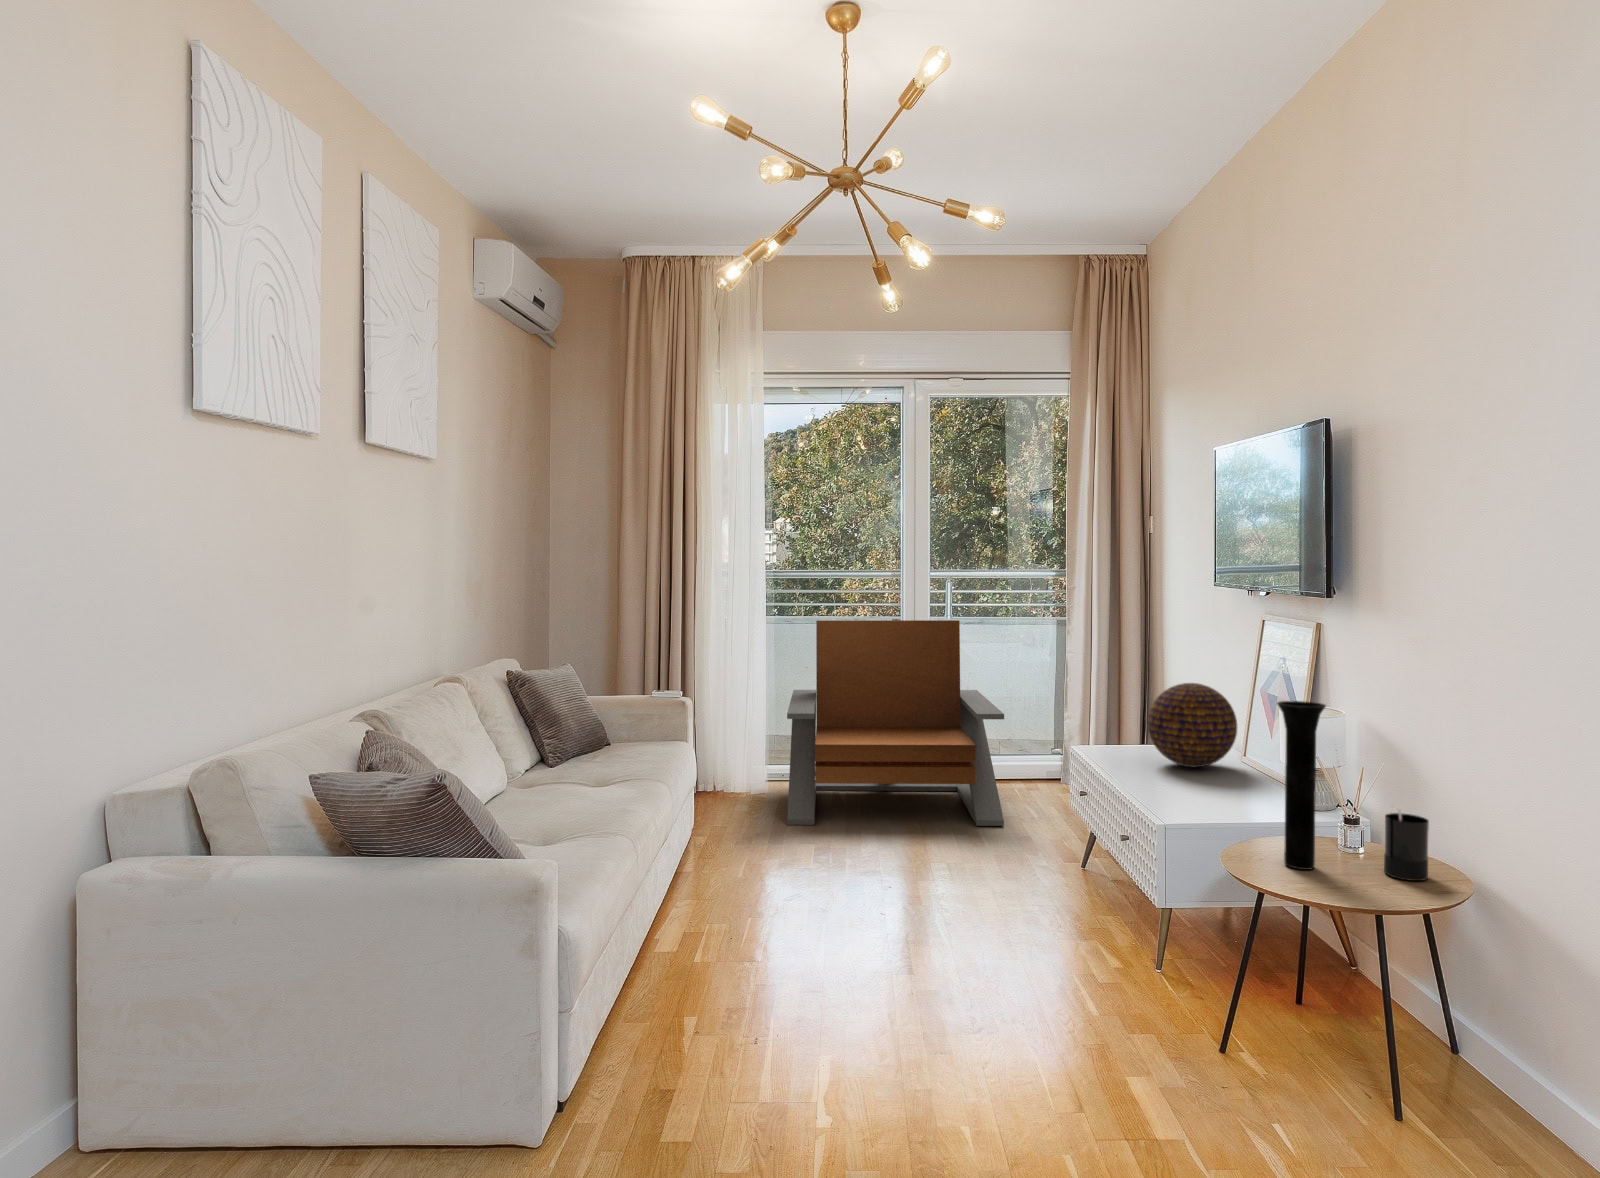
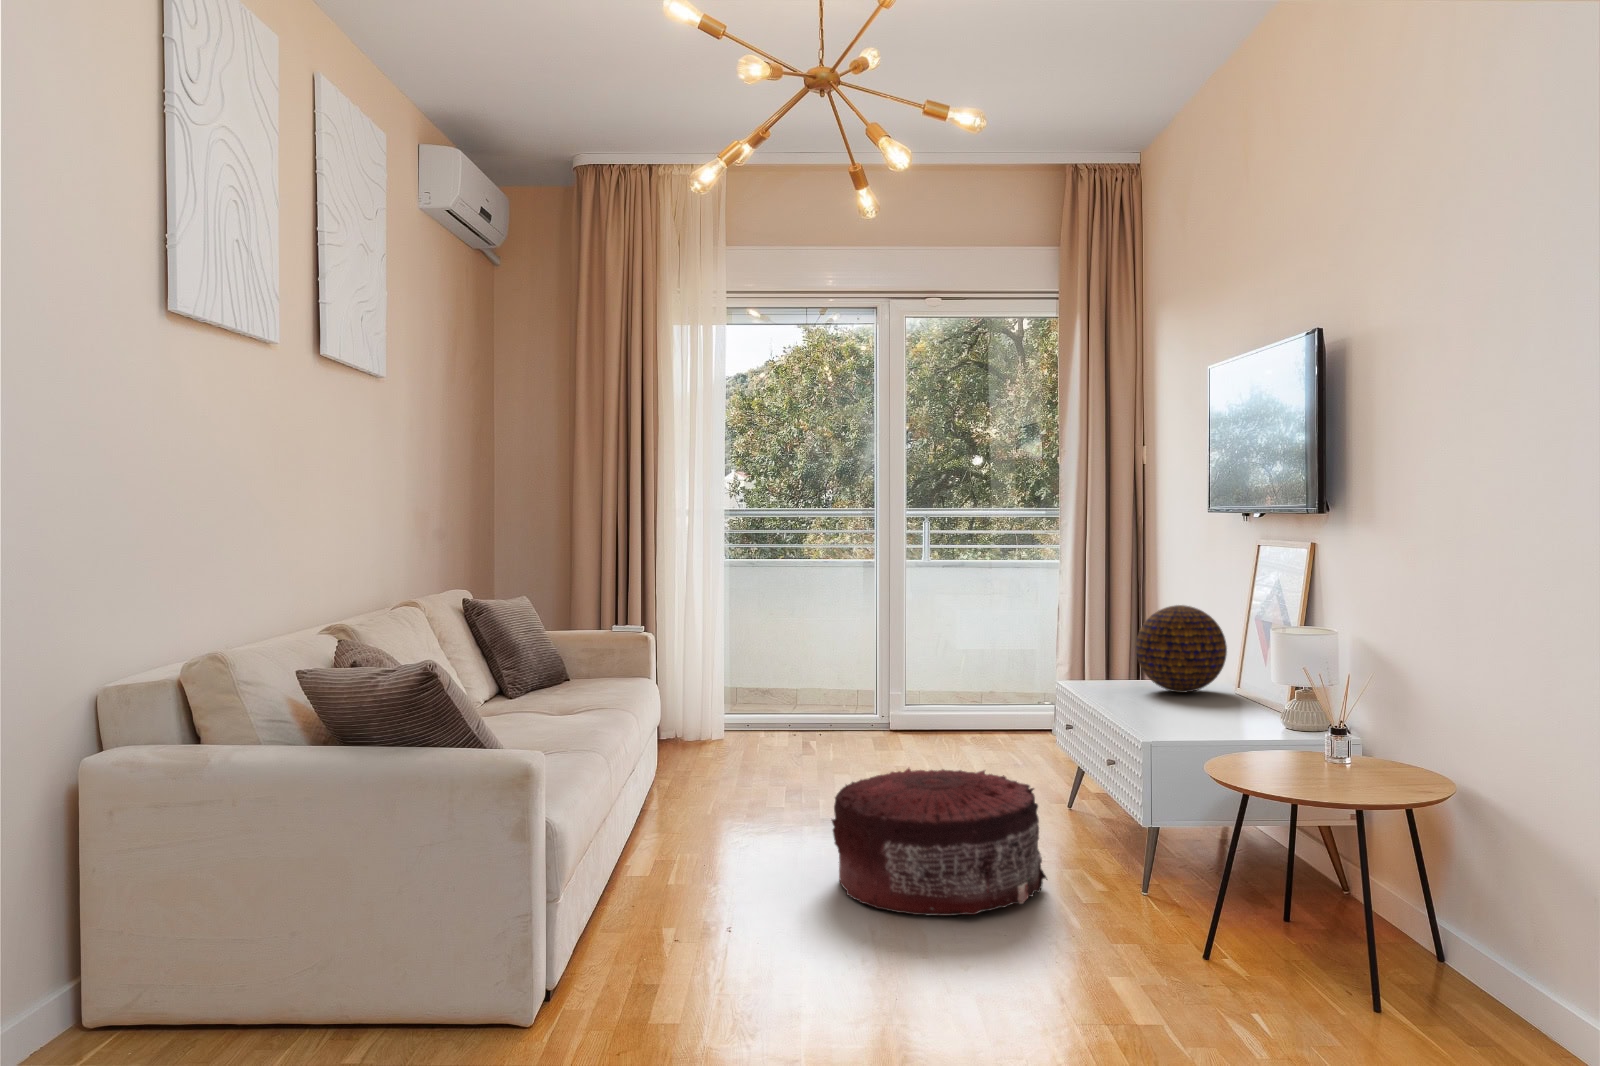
lounge chair: present [787,620,1004,826] -> none [758,554,990,771]
vase: present [1277,701,1326,870] -> none [1249,601,1296,765]
candle: present [1384,809,1429,881] -> none [1353,702,1394,771]
pouf: none [851,845,1065,1009] -> present [832,768,1047,916]

